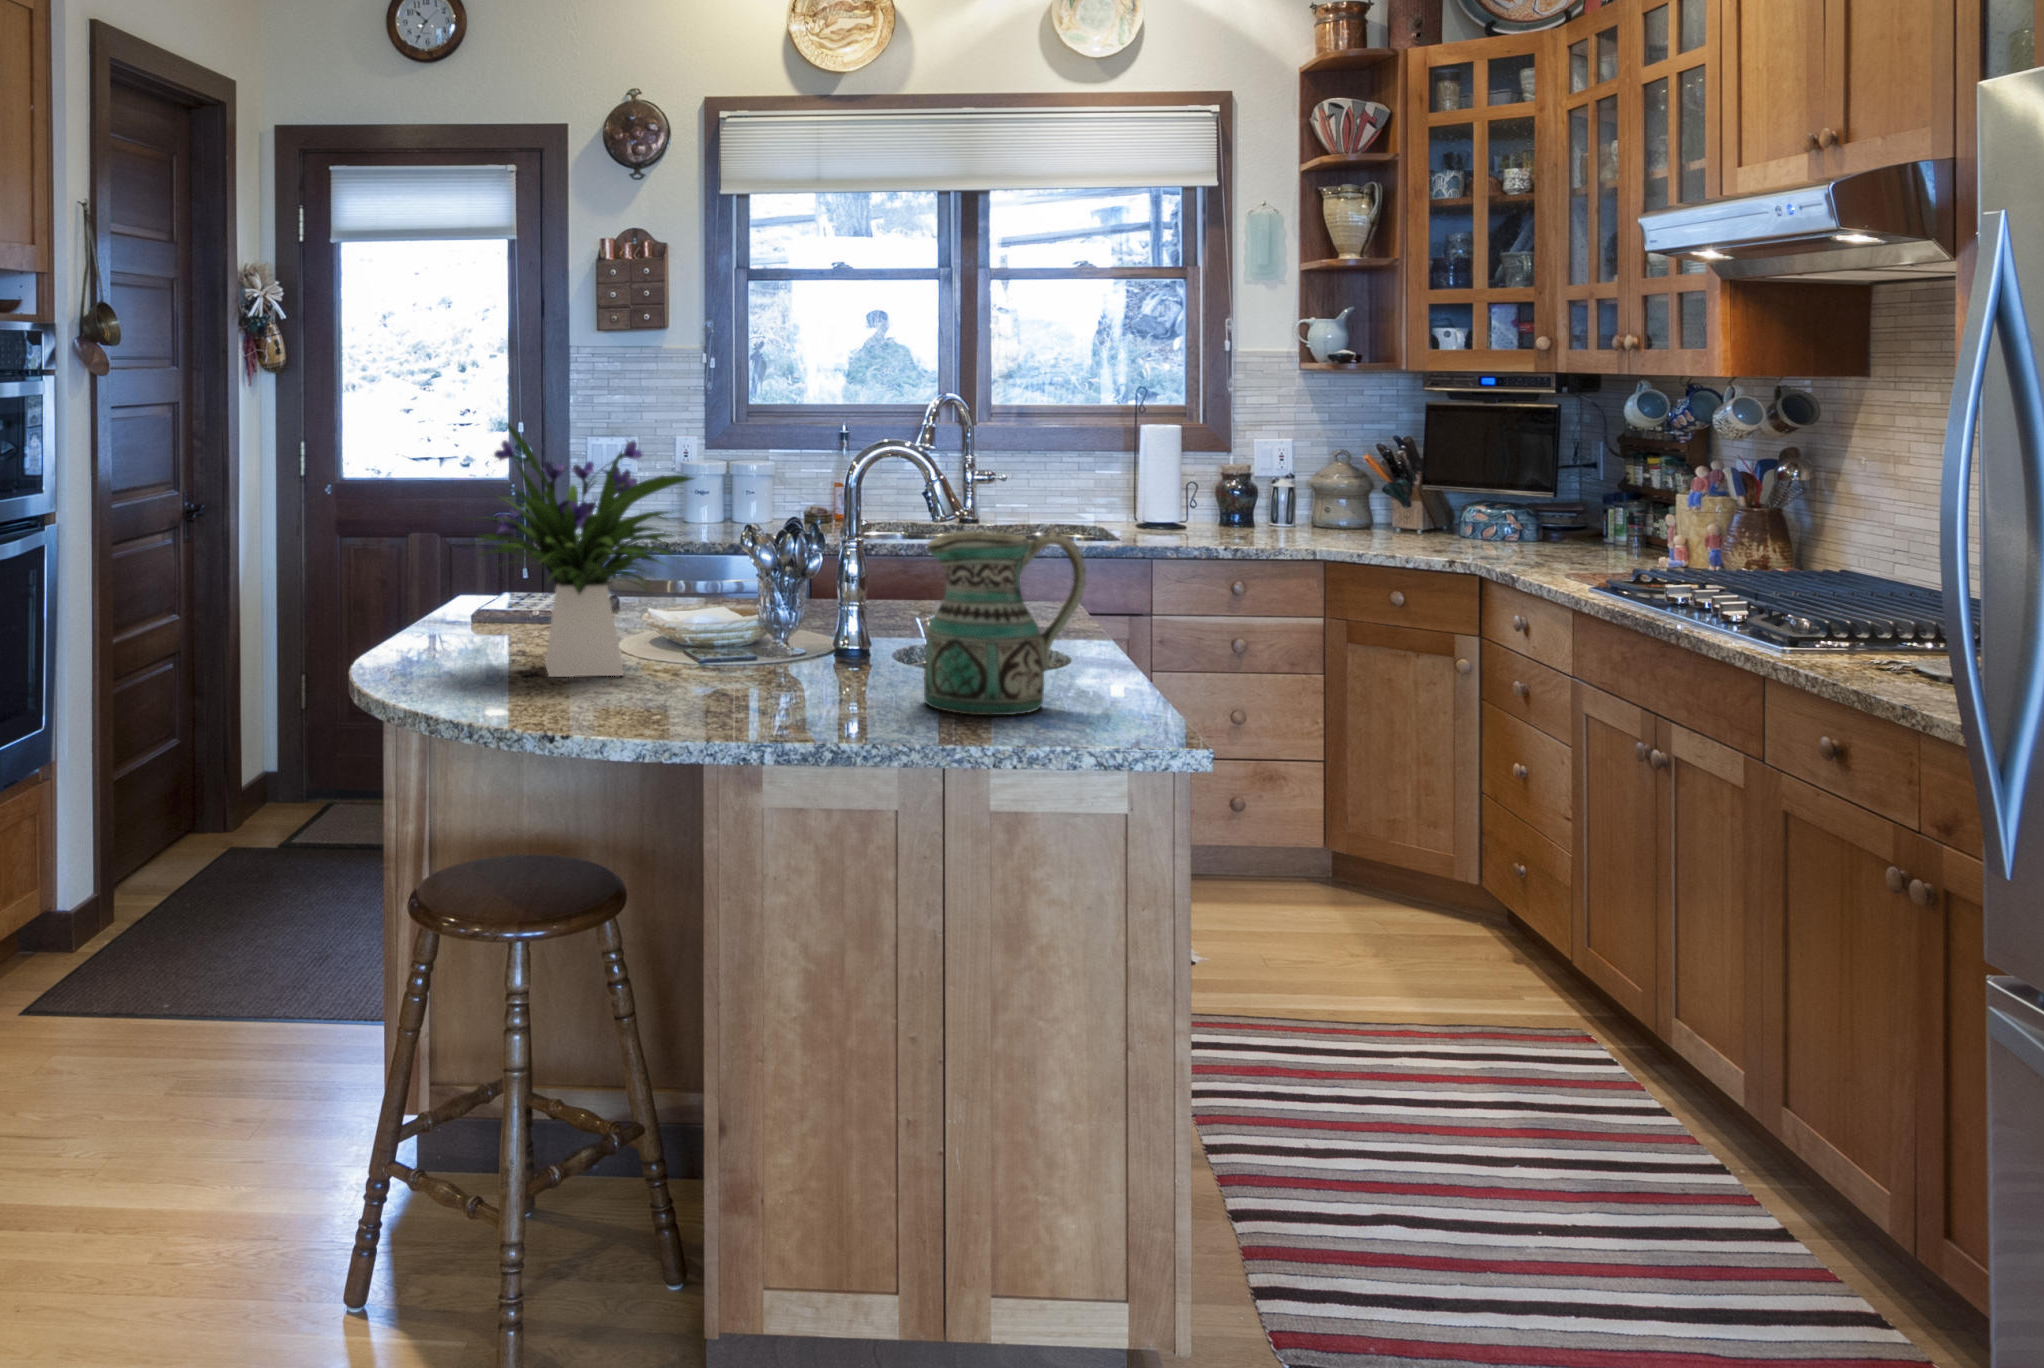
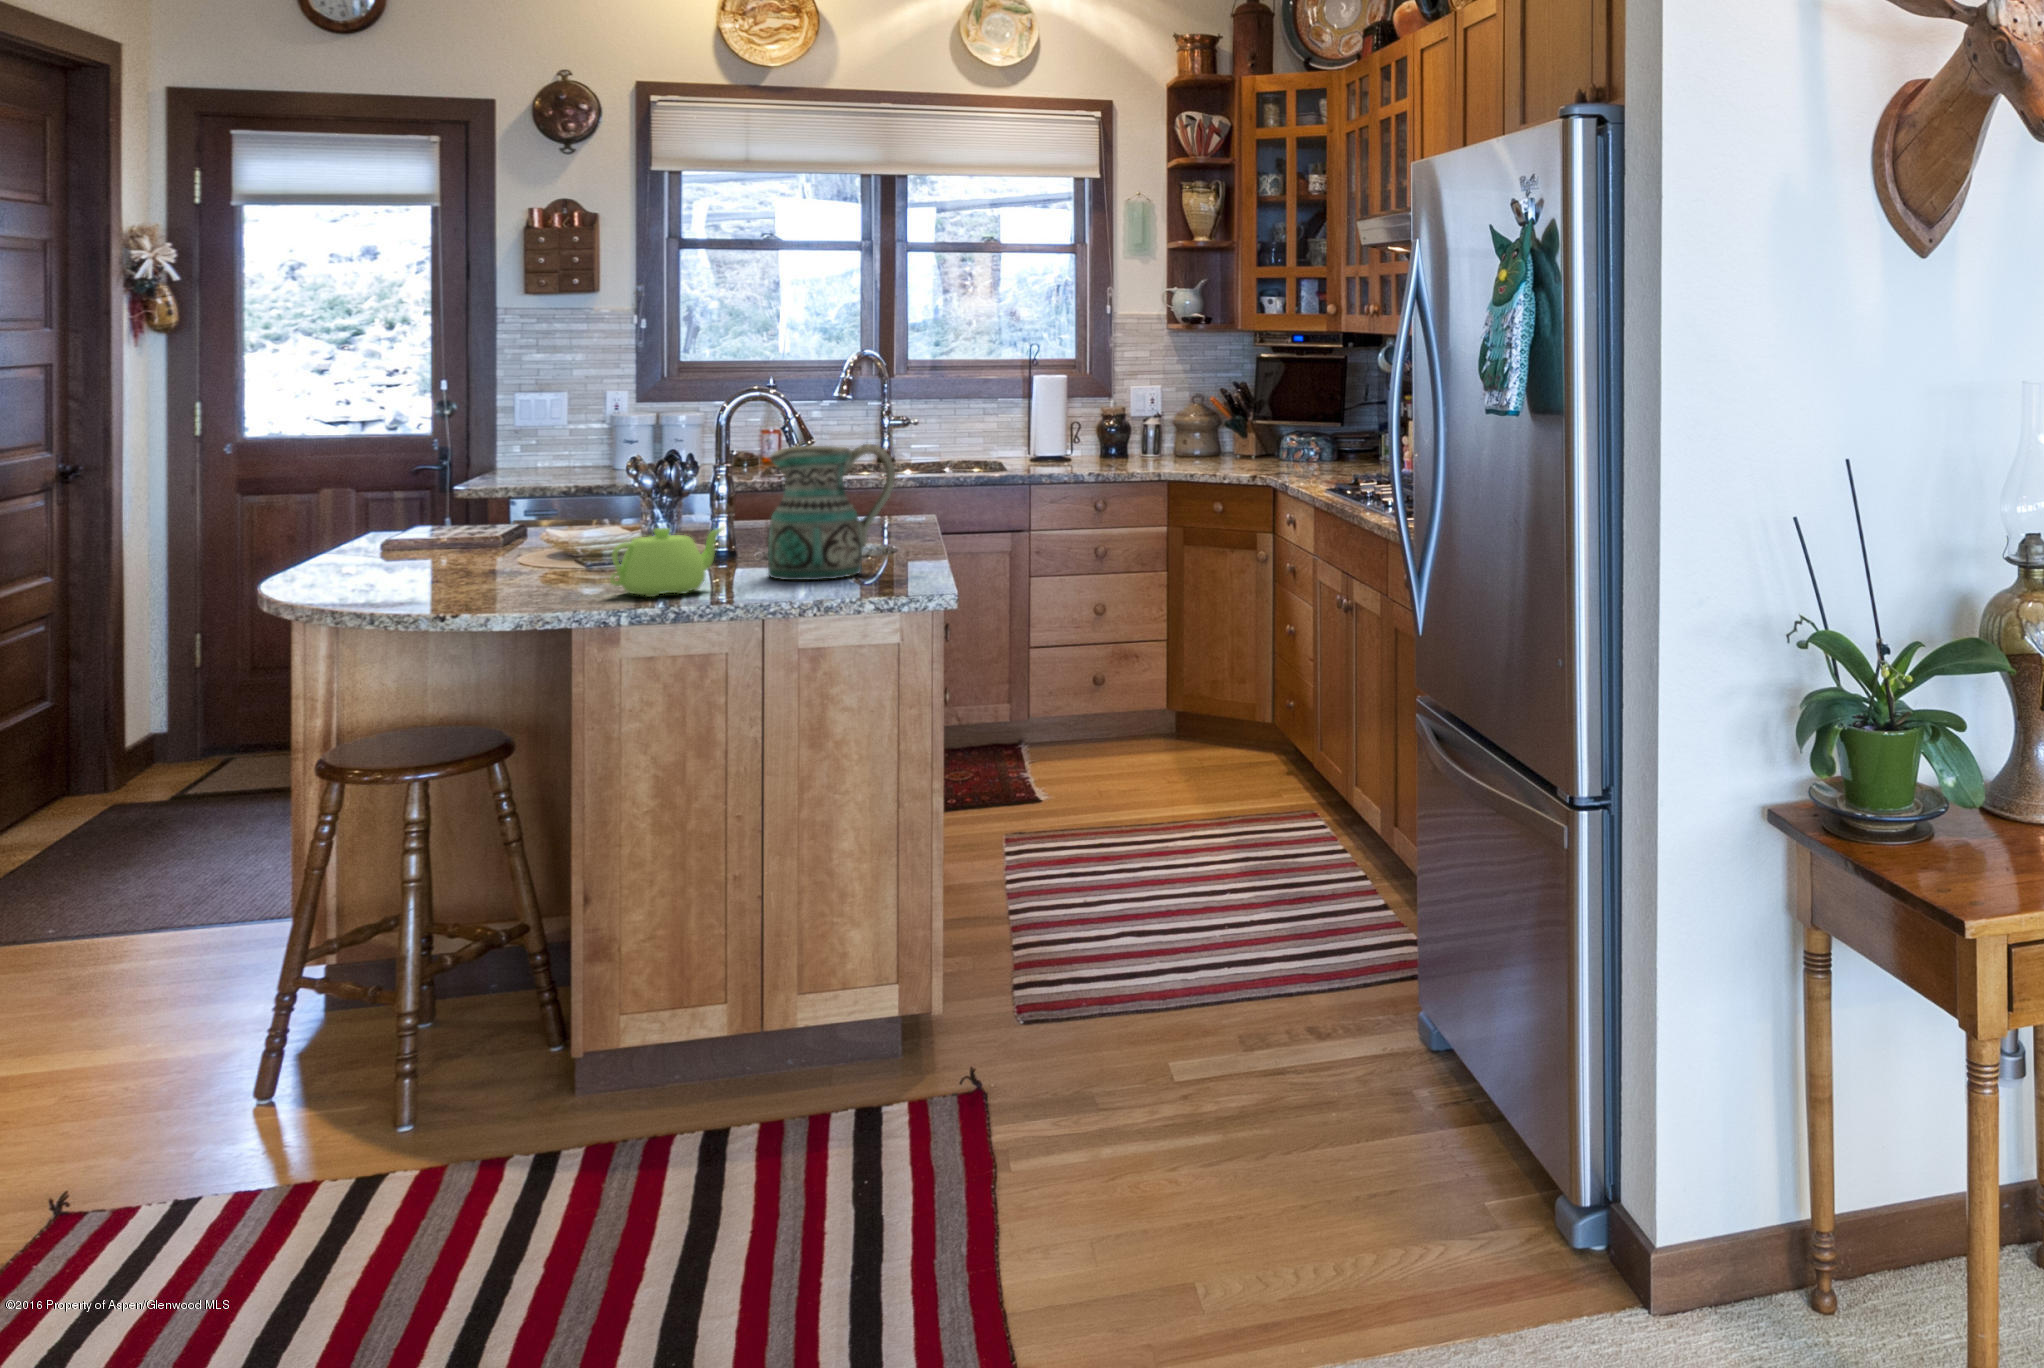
flower arrangement: present [470,424,693,677] -> none [361,367,585,578]
teapot: none [744,639,881,731] -> present [610,528,723,597]

